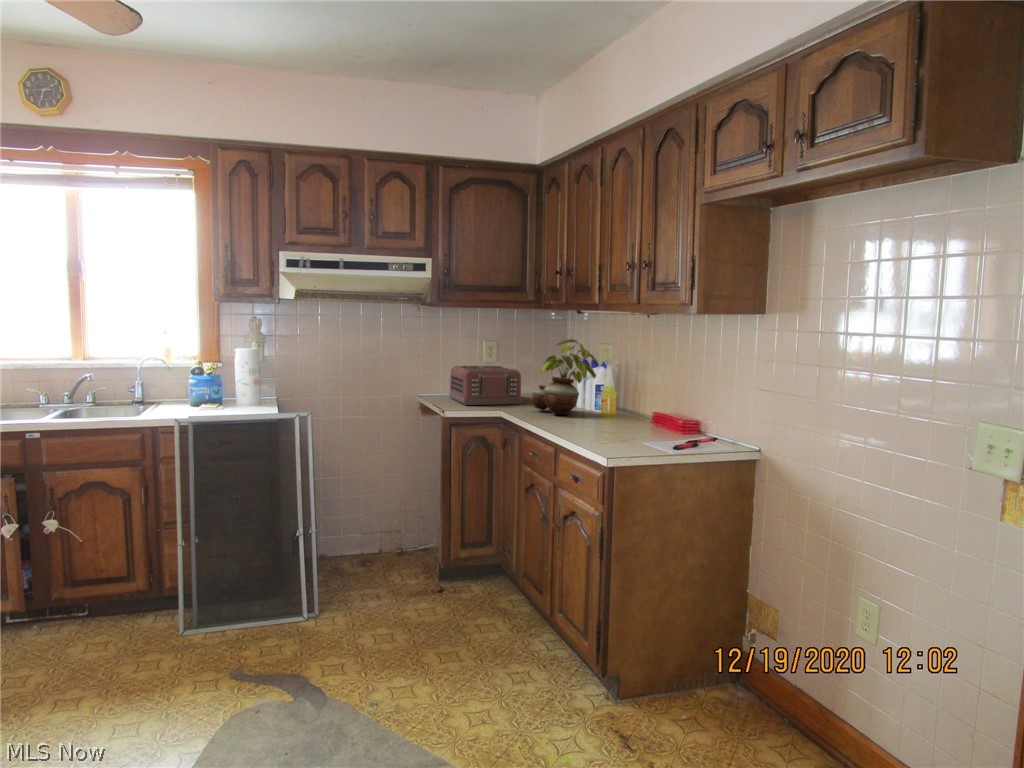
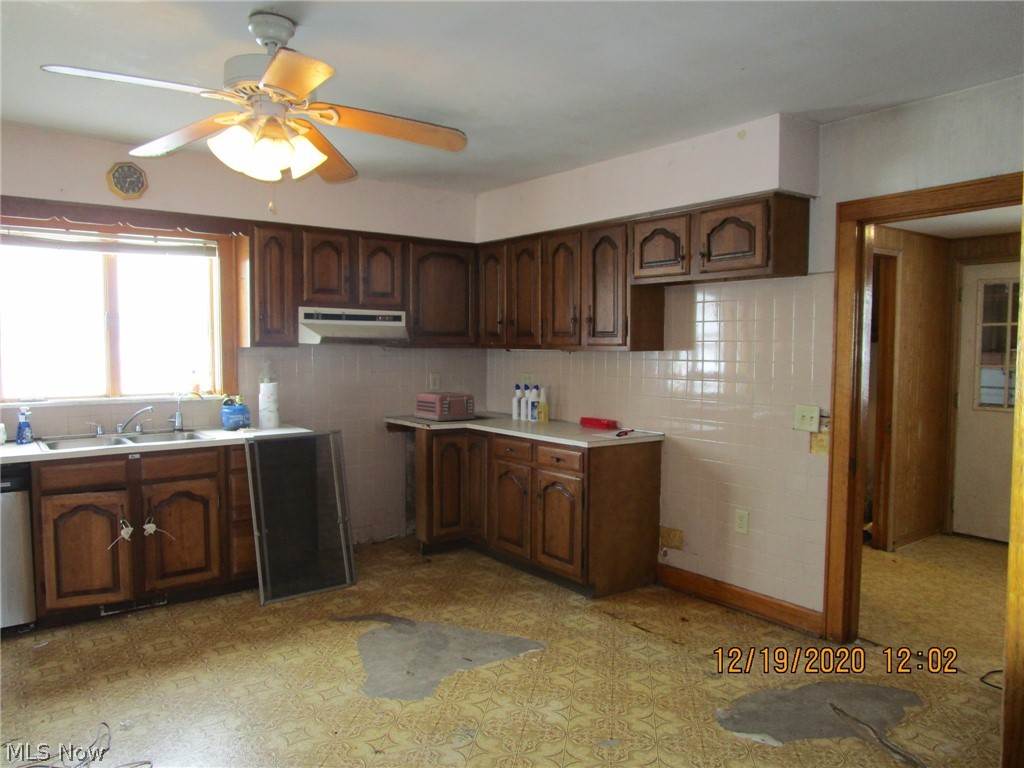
potted plant: present [532,339,599,415] -> none [491,370,541,423]

